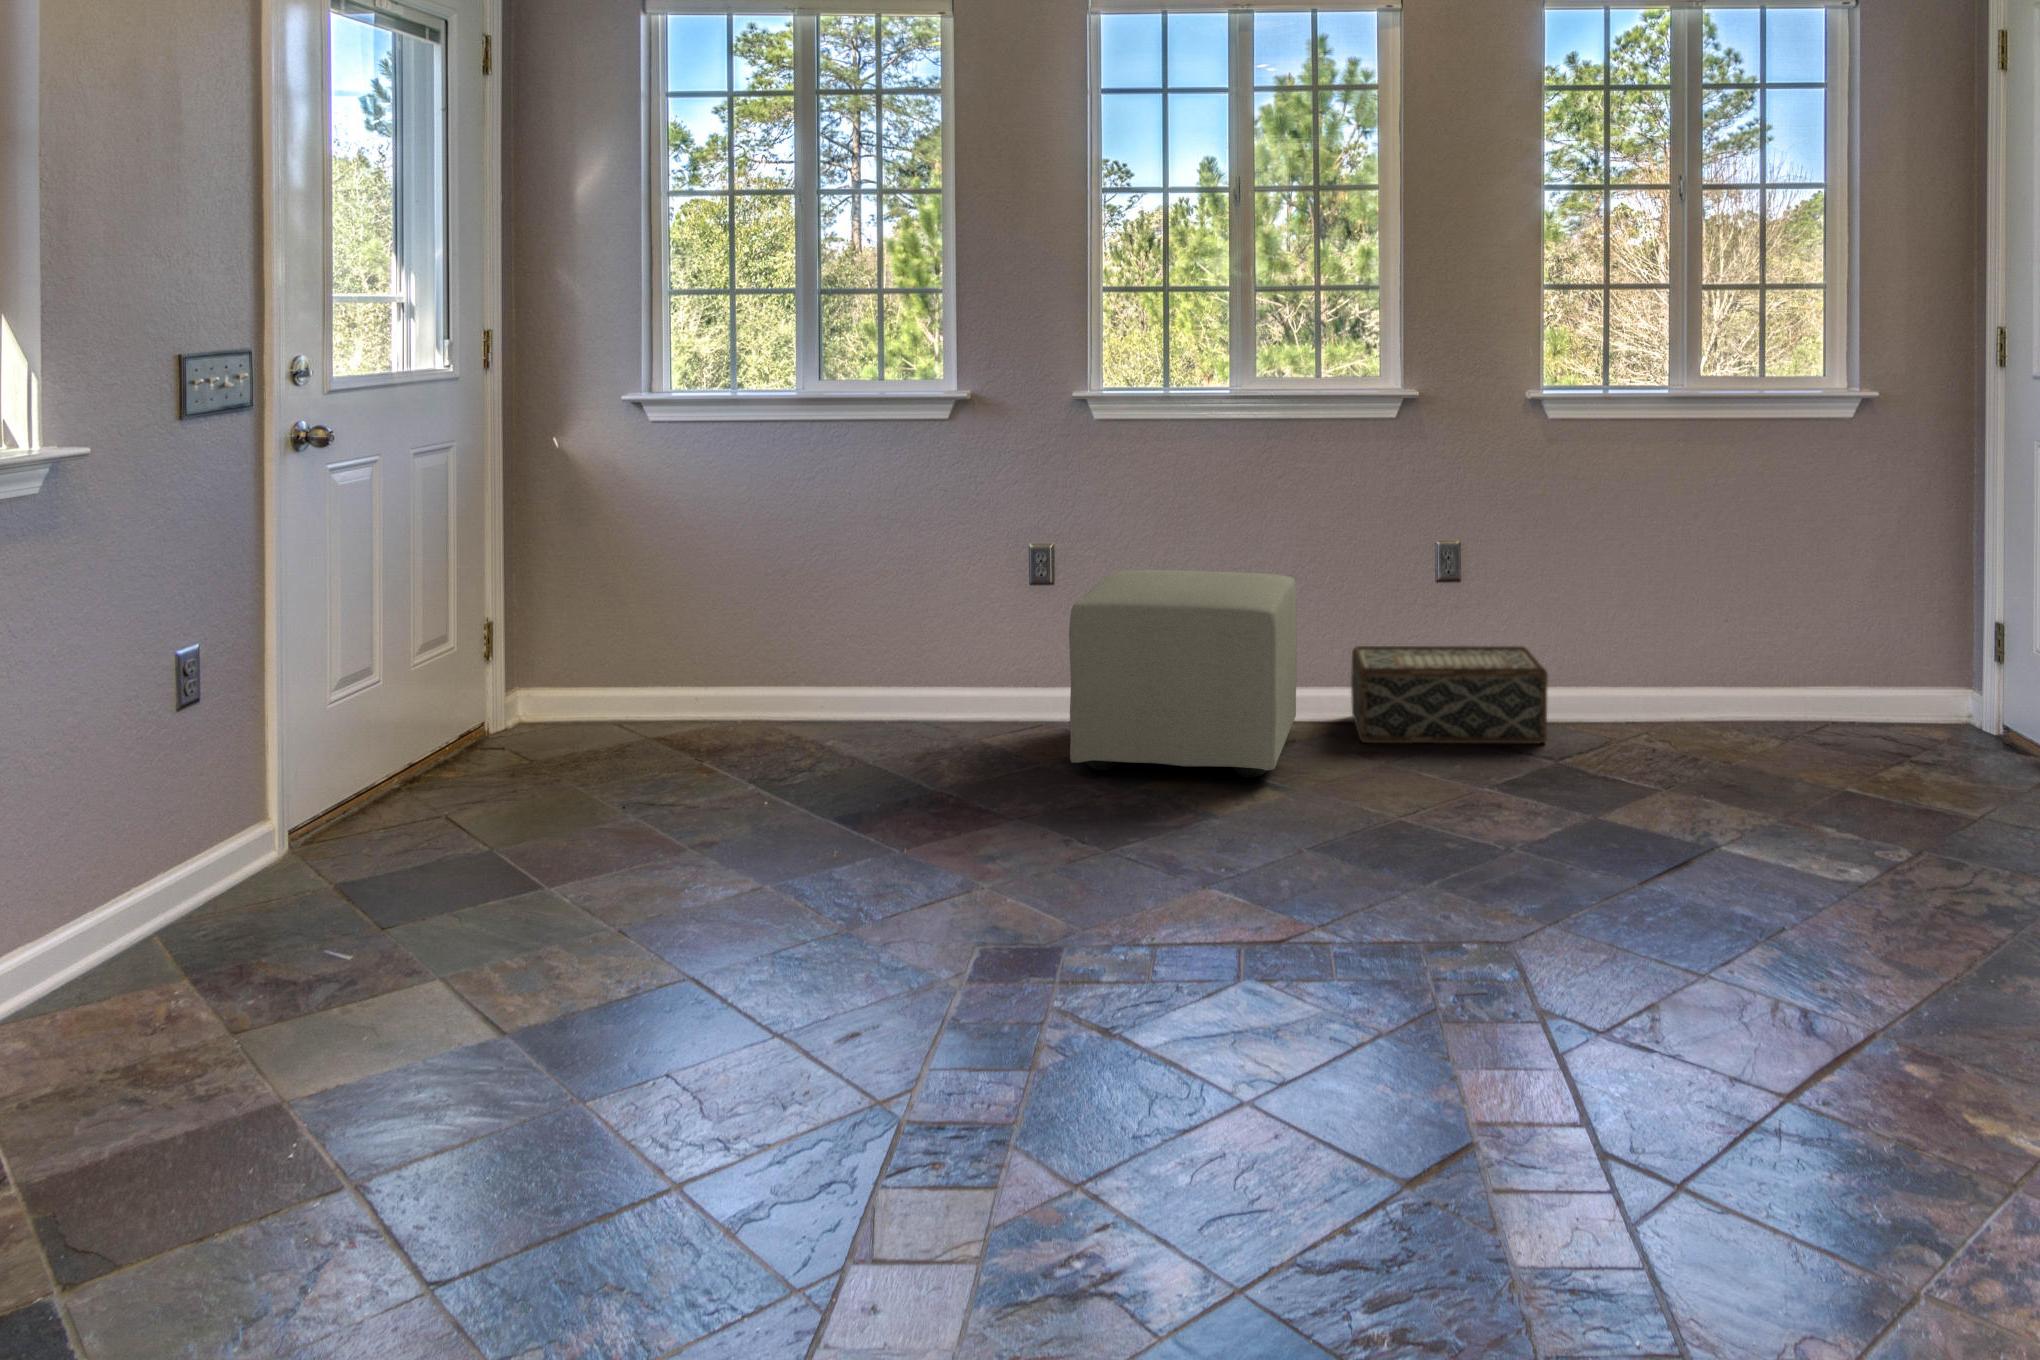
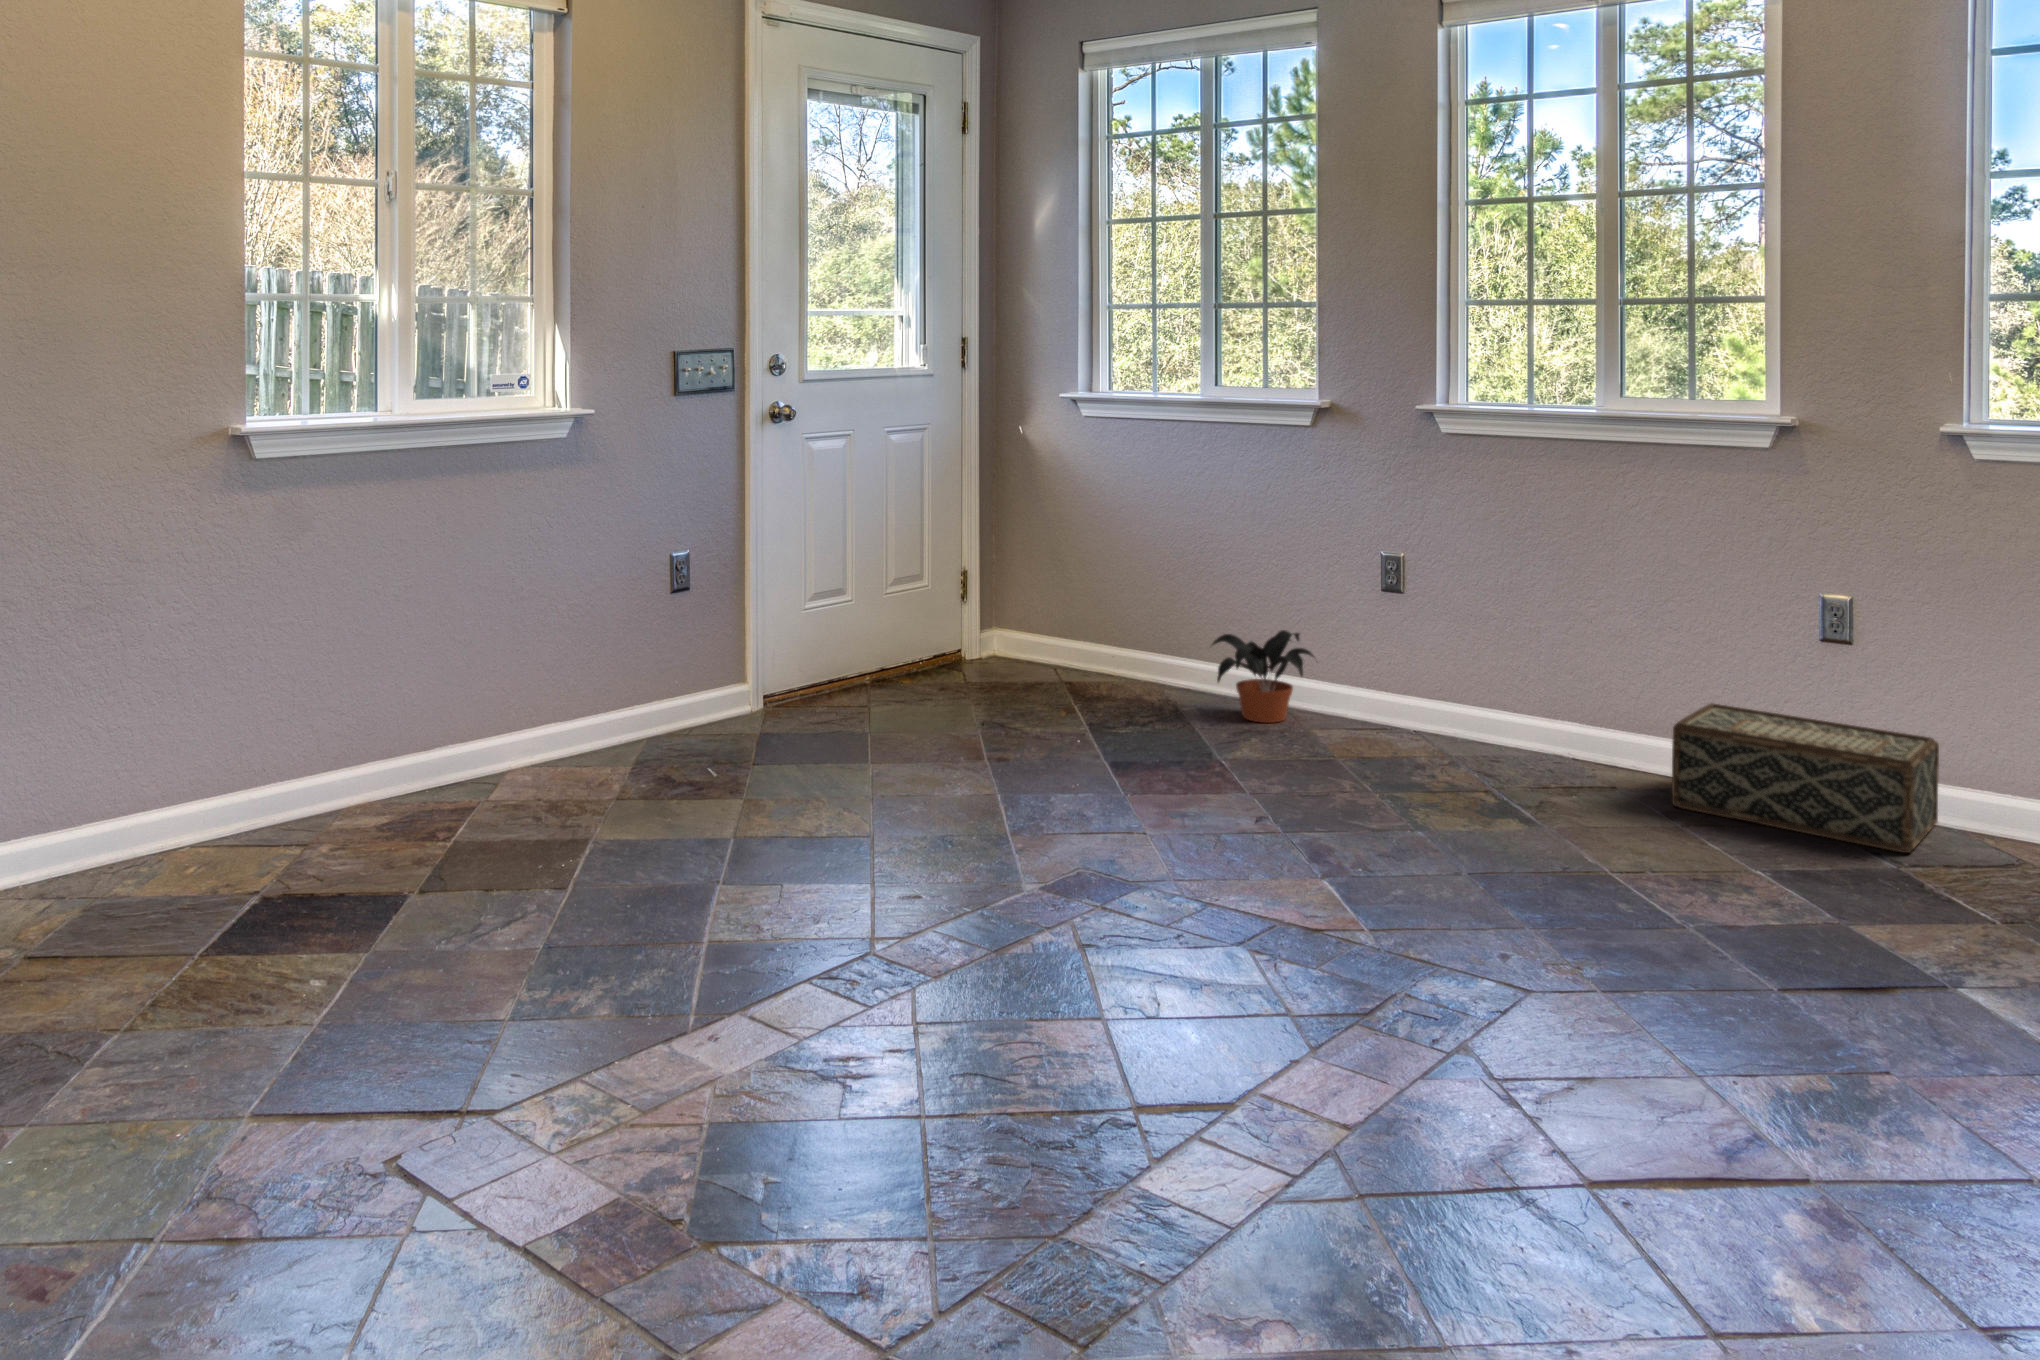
ottoman: present [1069,570,1297,777] -> none [1332,586,1619,809]
potted plant: none [864,638,986,741] -> present [1212,630,1314,723]

